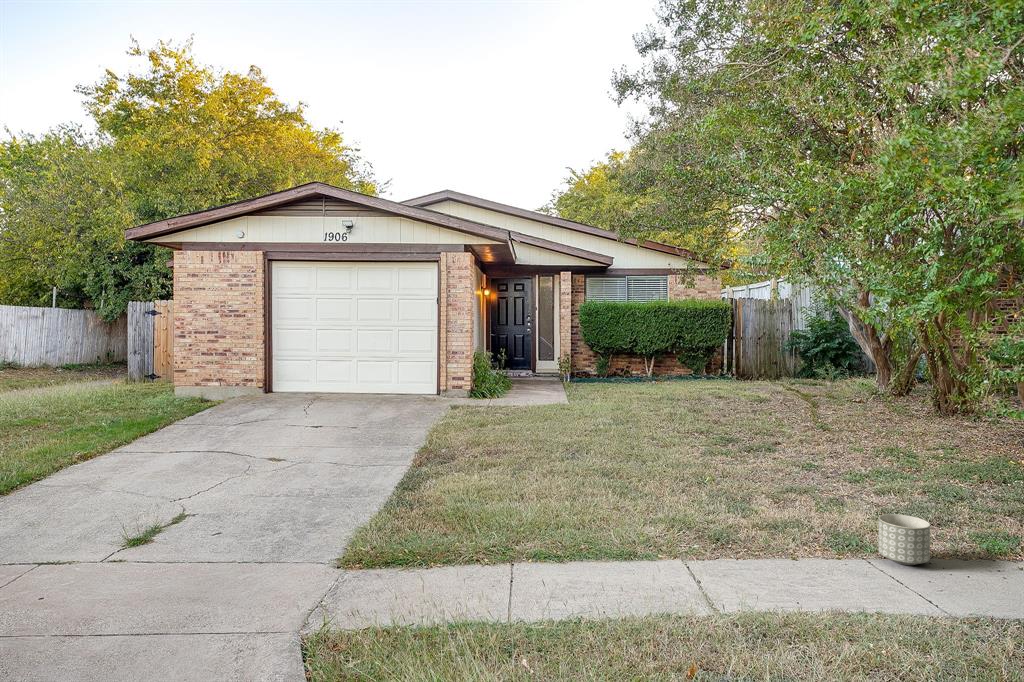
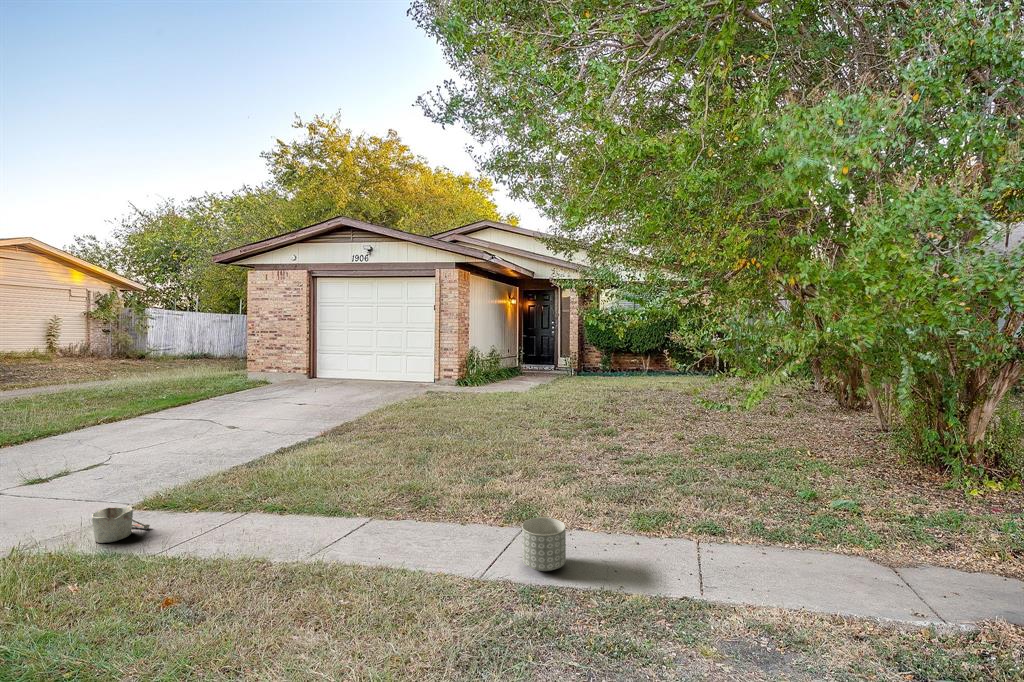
bucket: none [371,546,420,593] -> present [92,506,150,543]

